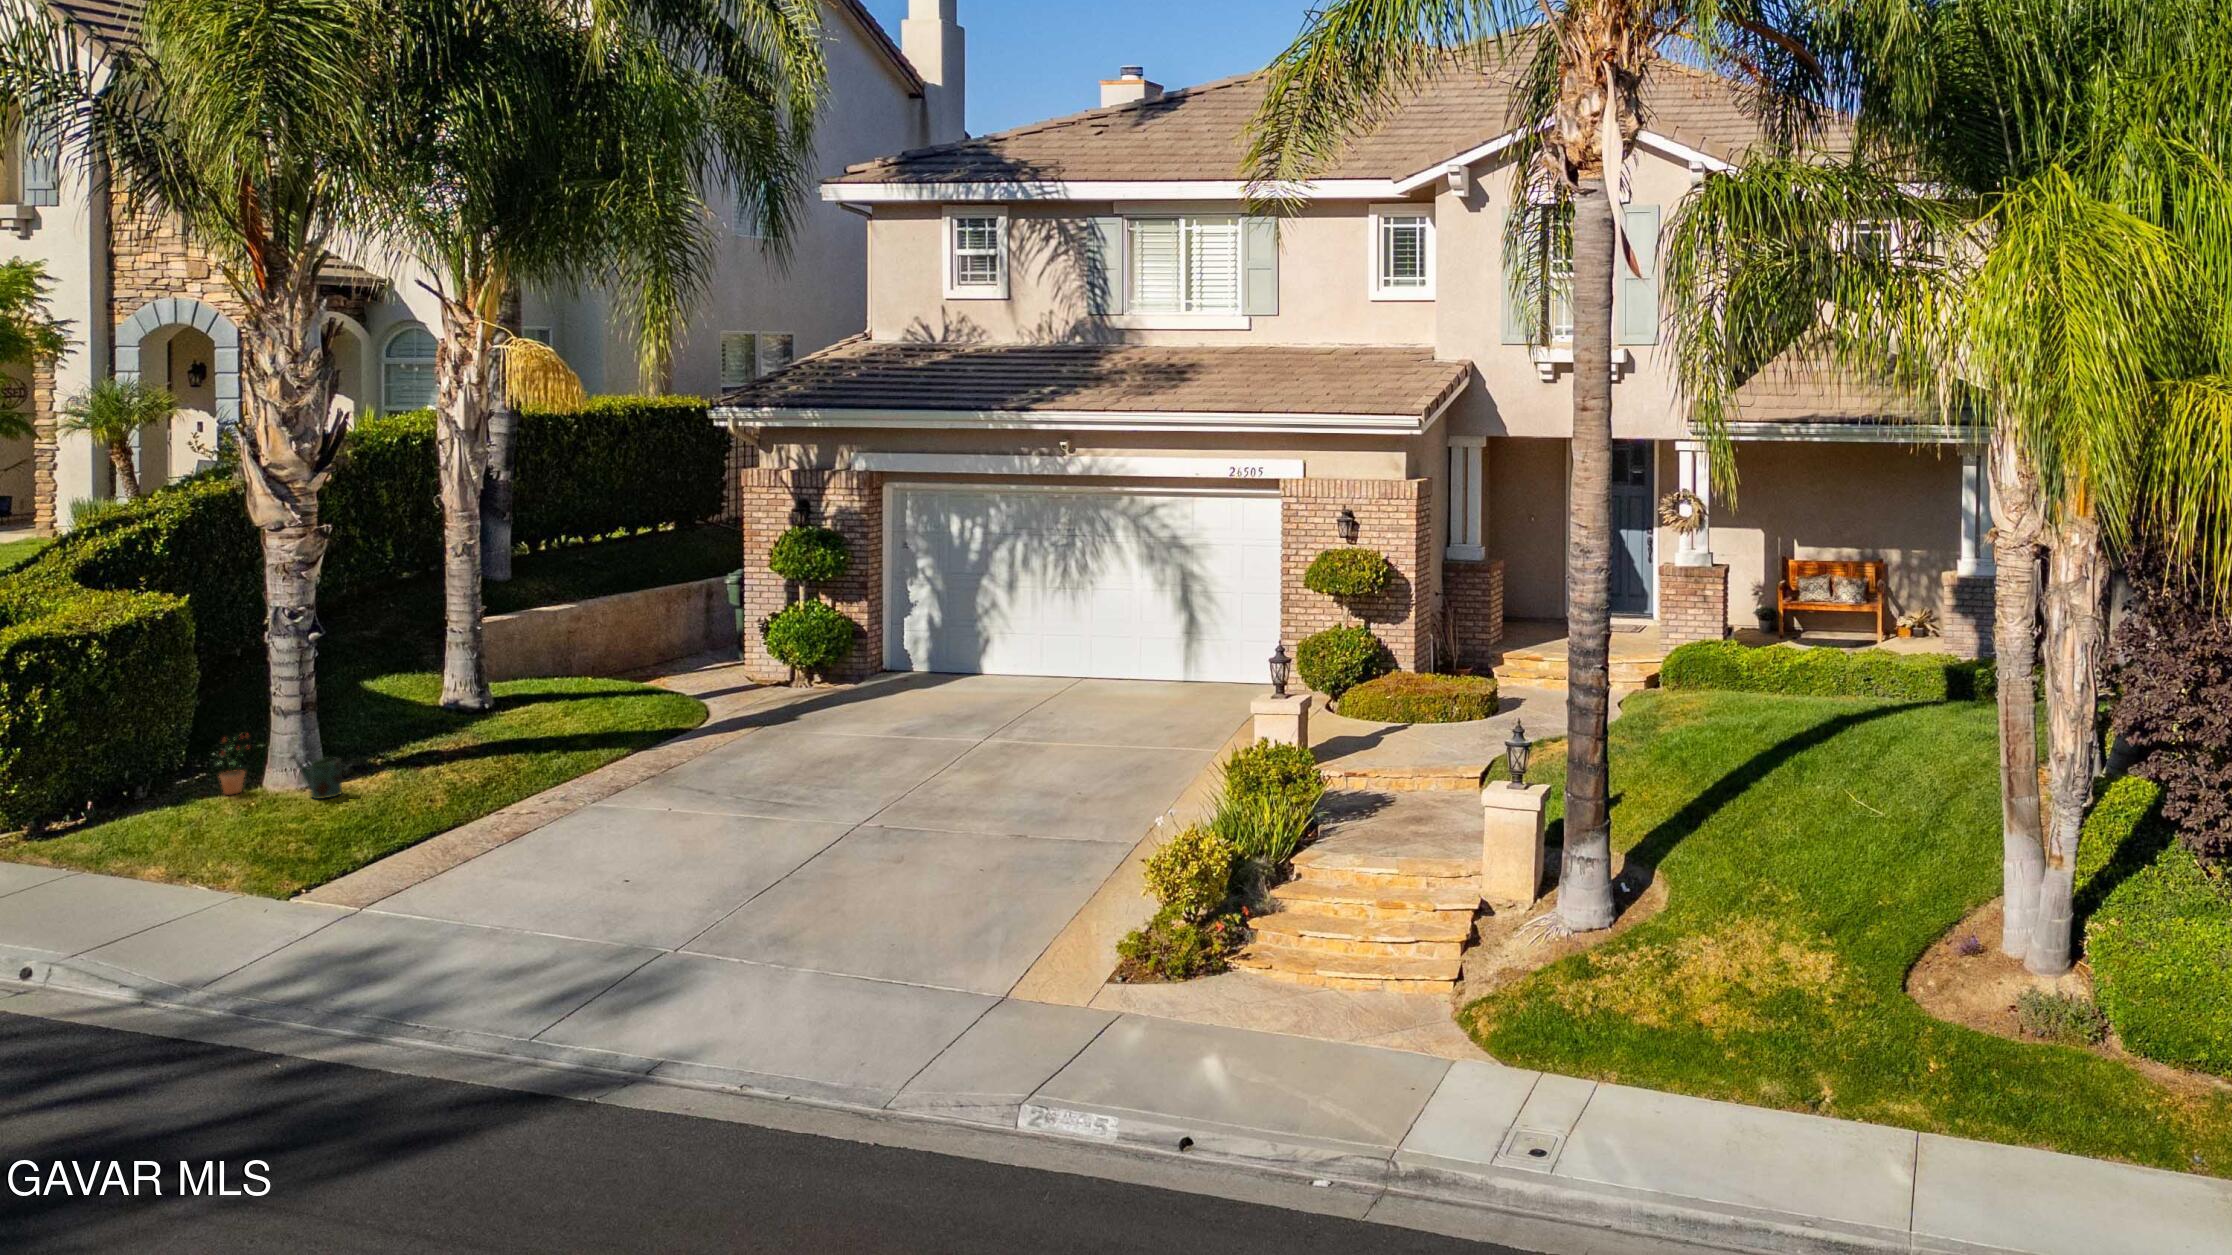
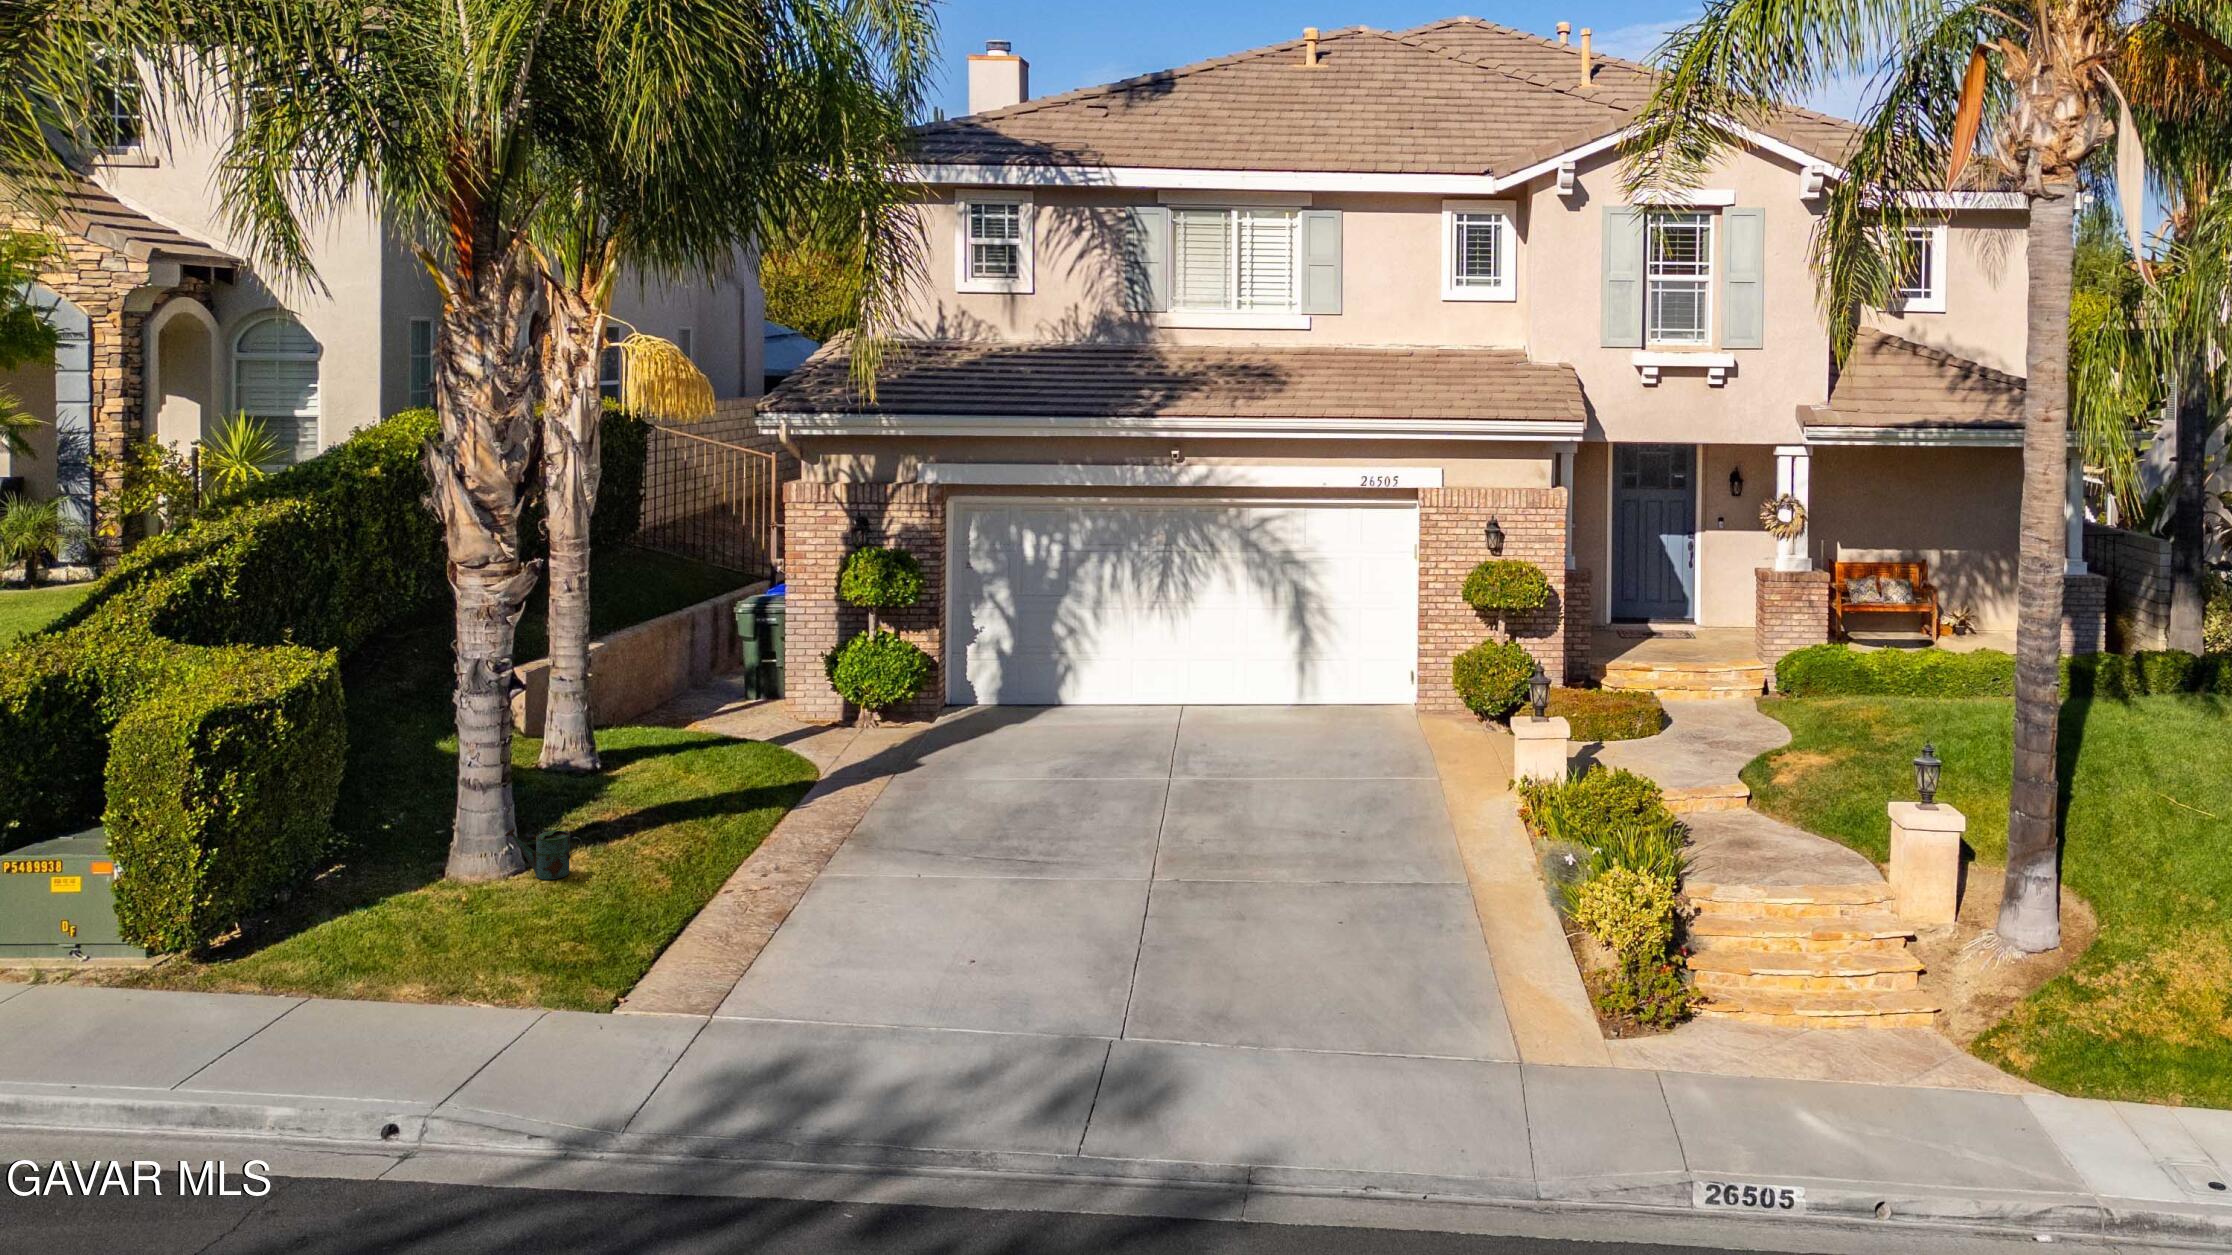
potted plant: present [220,733,249,795] -> none [421,807,460,882]

